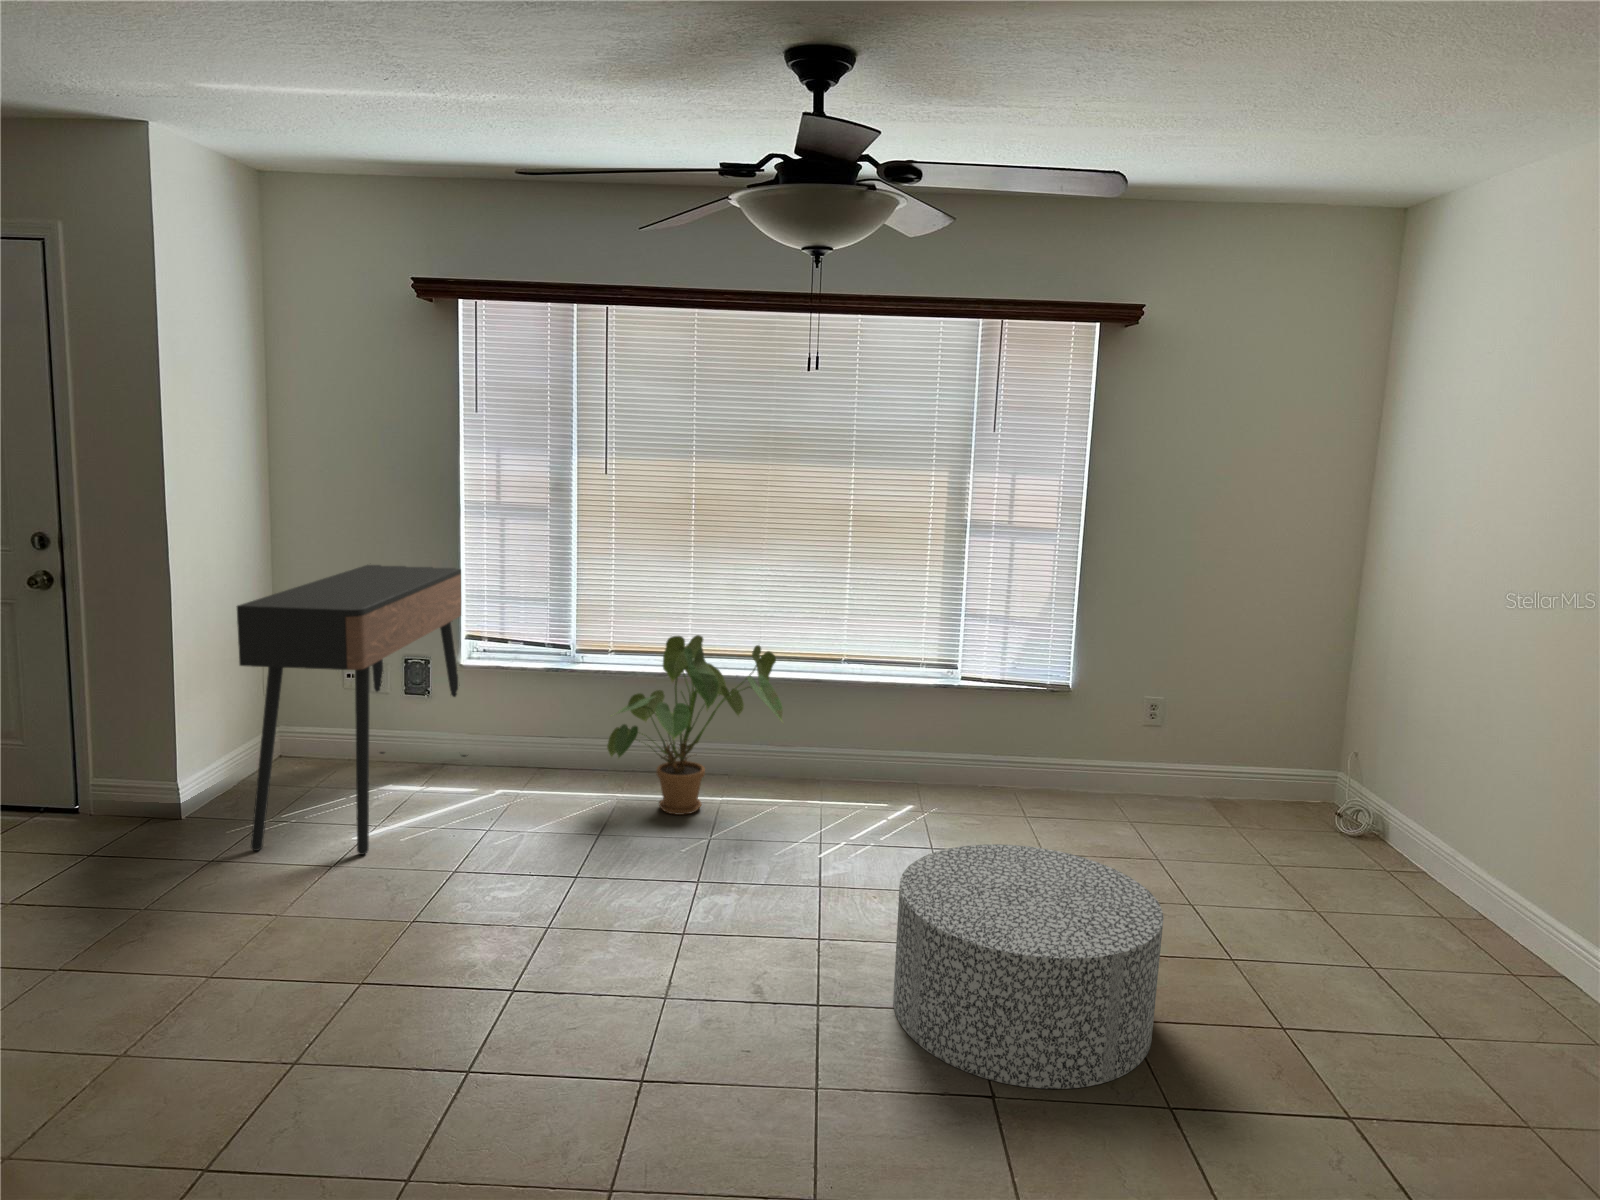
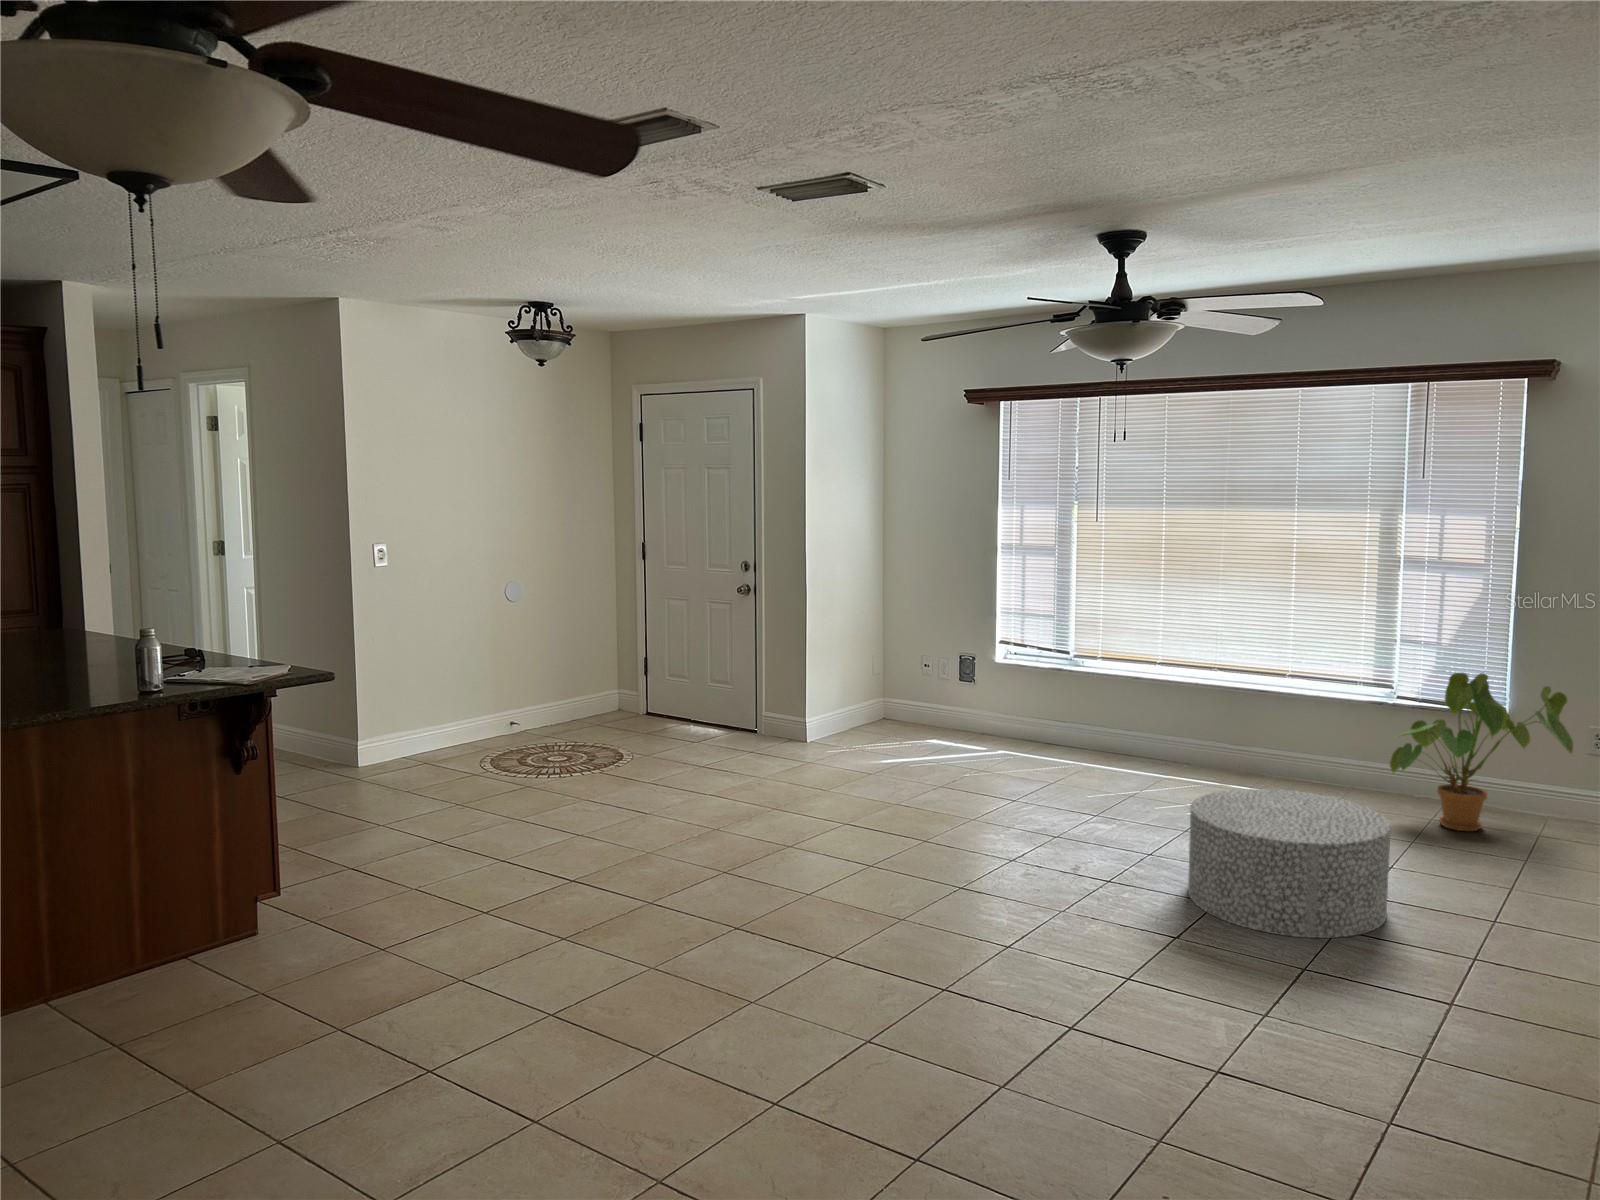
console table: present [237,565,468,855] -> none [841,587,999,770]
house plant: present [607,635,783,815] -> present [1390,673,1573,831]

